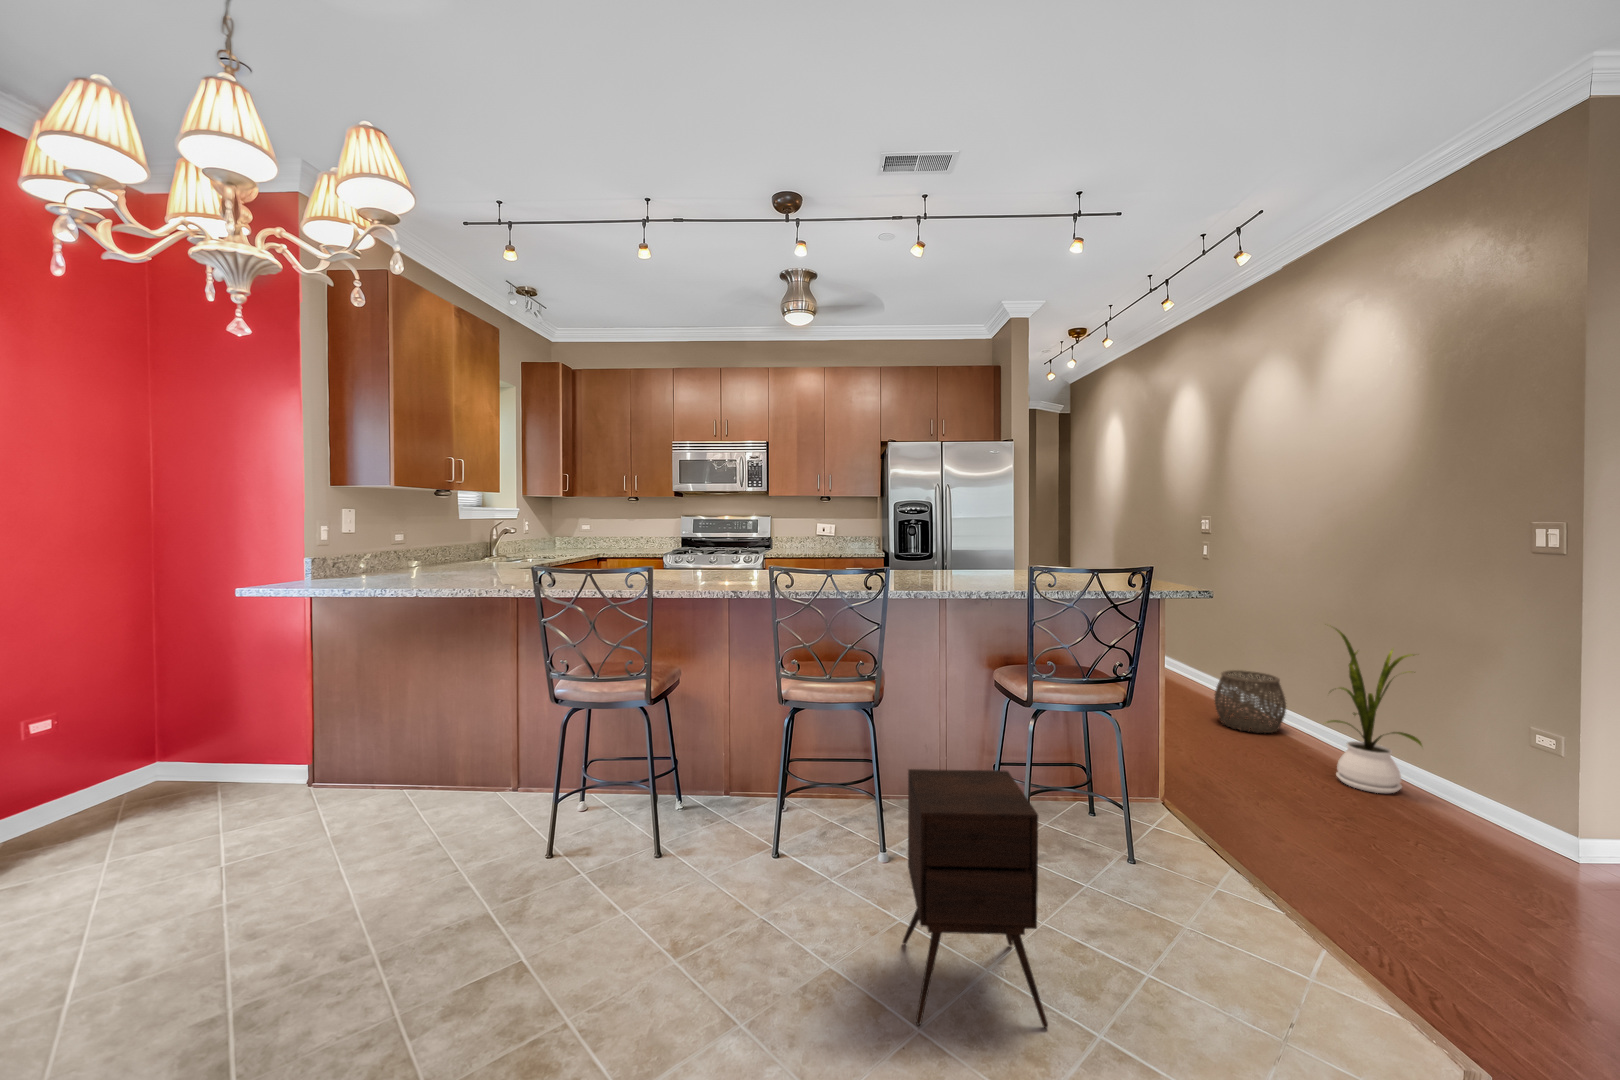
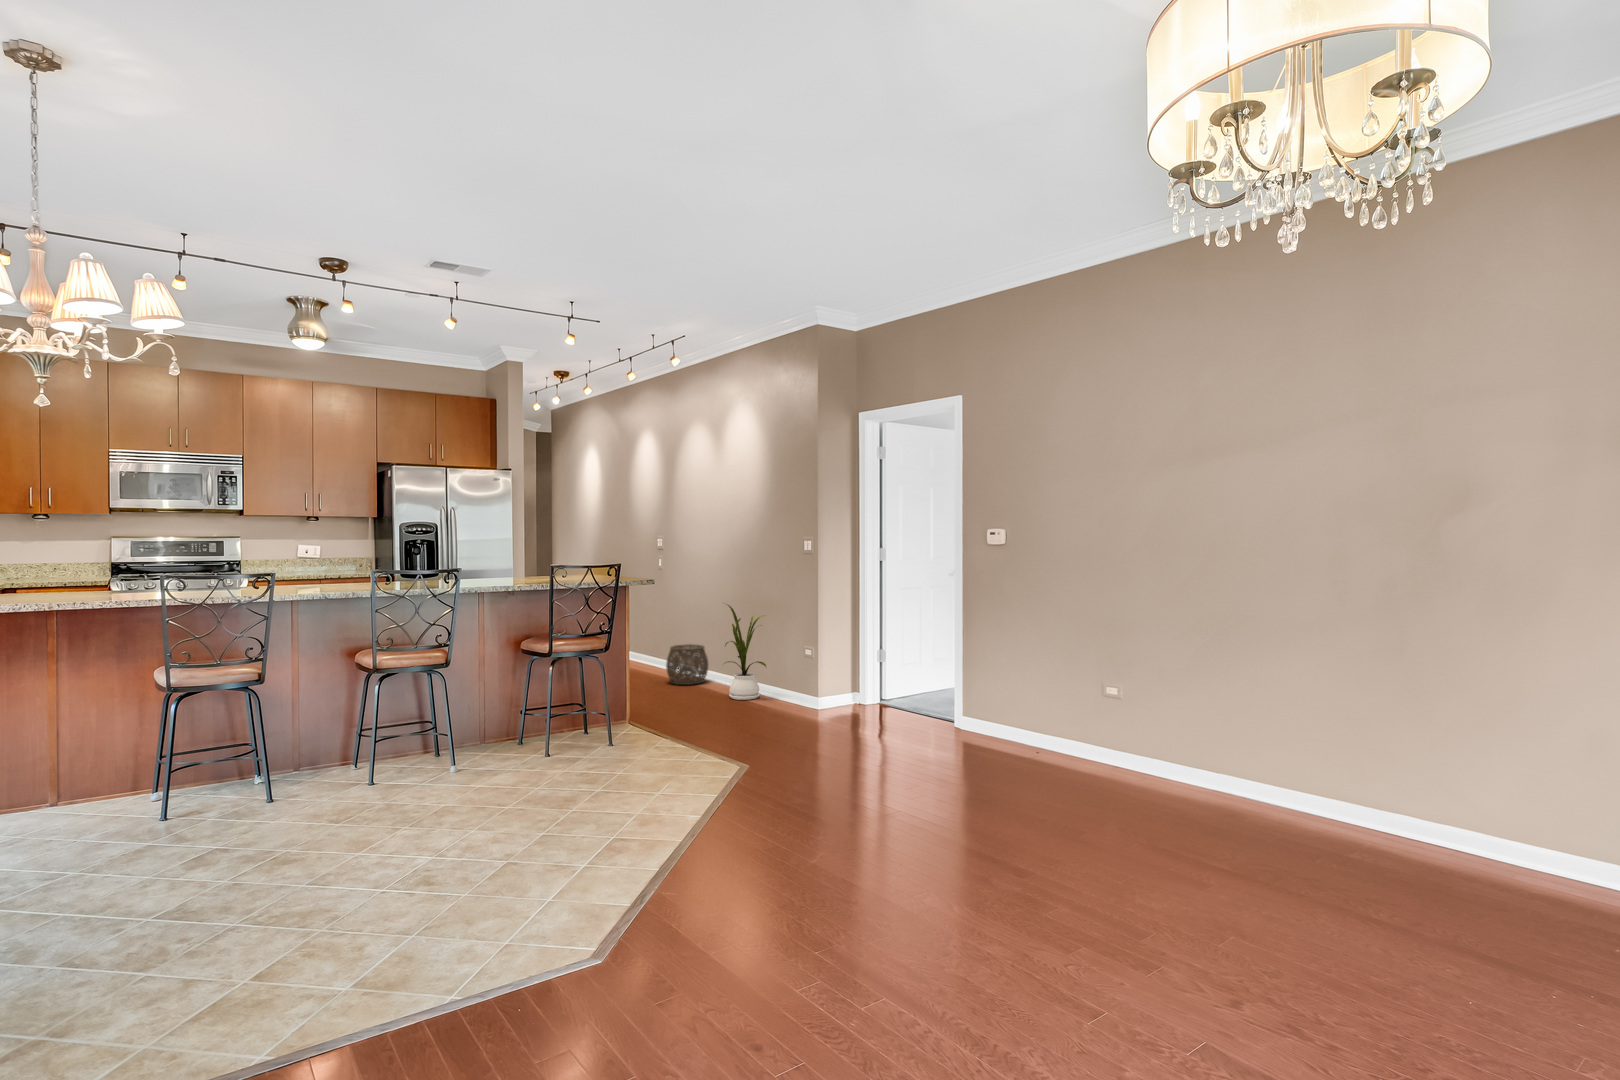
side table: present [903,769,1048,1028] -> none [485,680,574,811]

